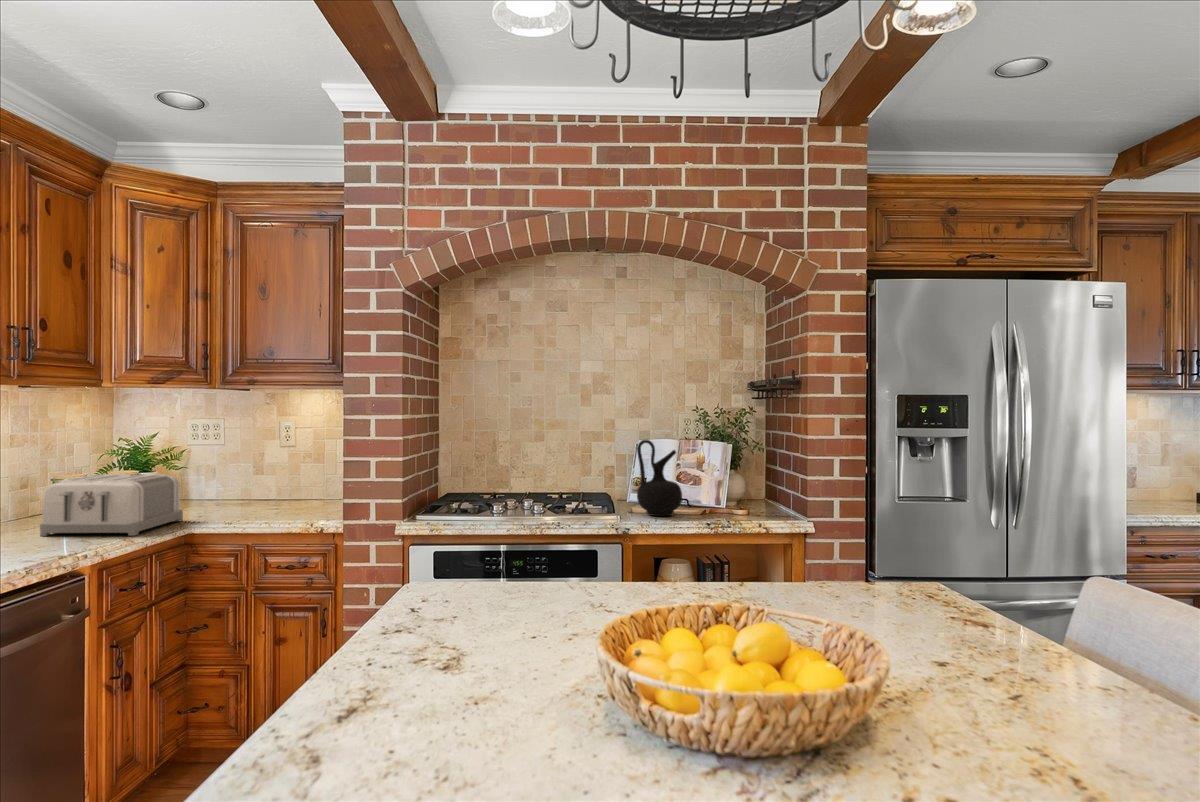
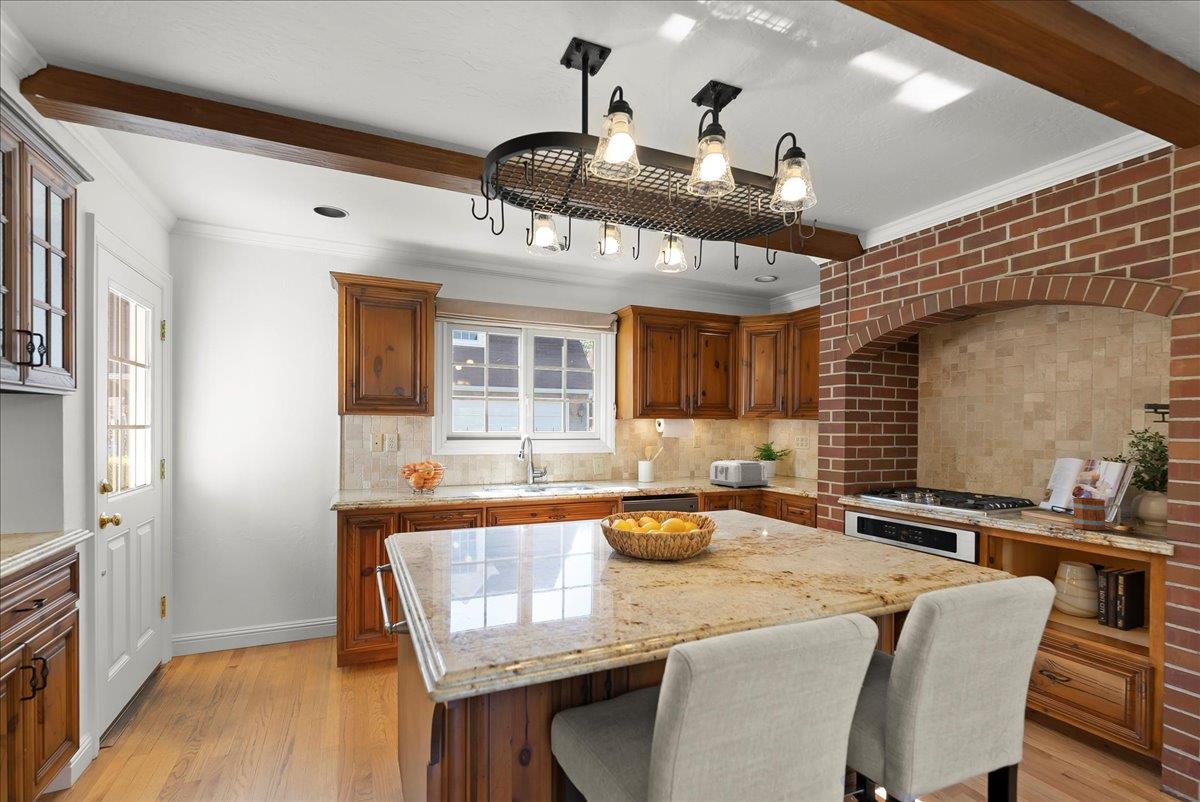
ceramic jug: present [637,440,682,516] -> none [1002,456,1048,519]
mug: none [716,483,758,520] -> present [1073,497,1121,530]

